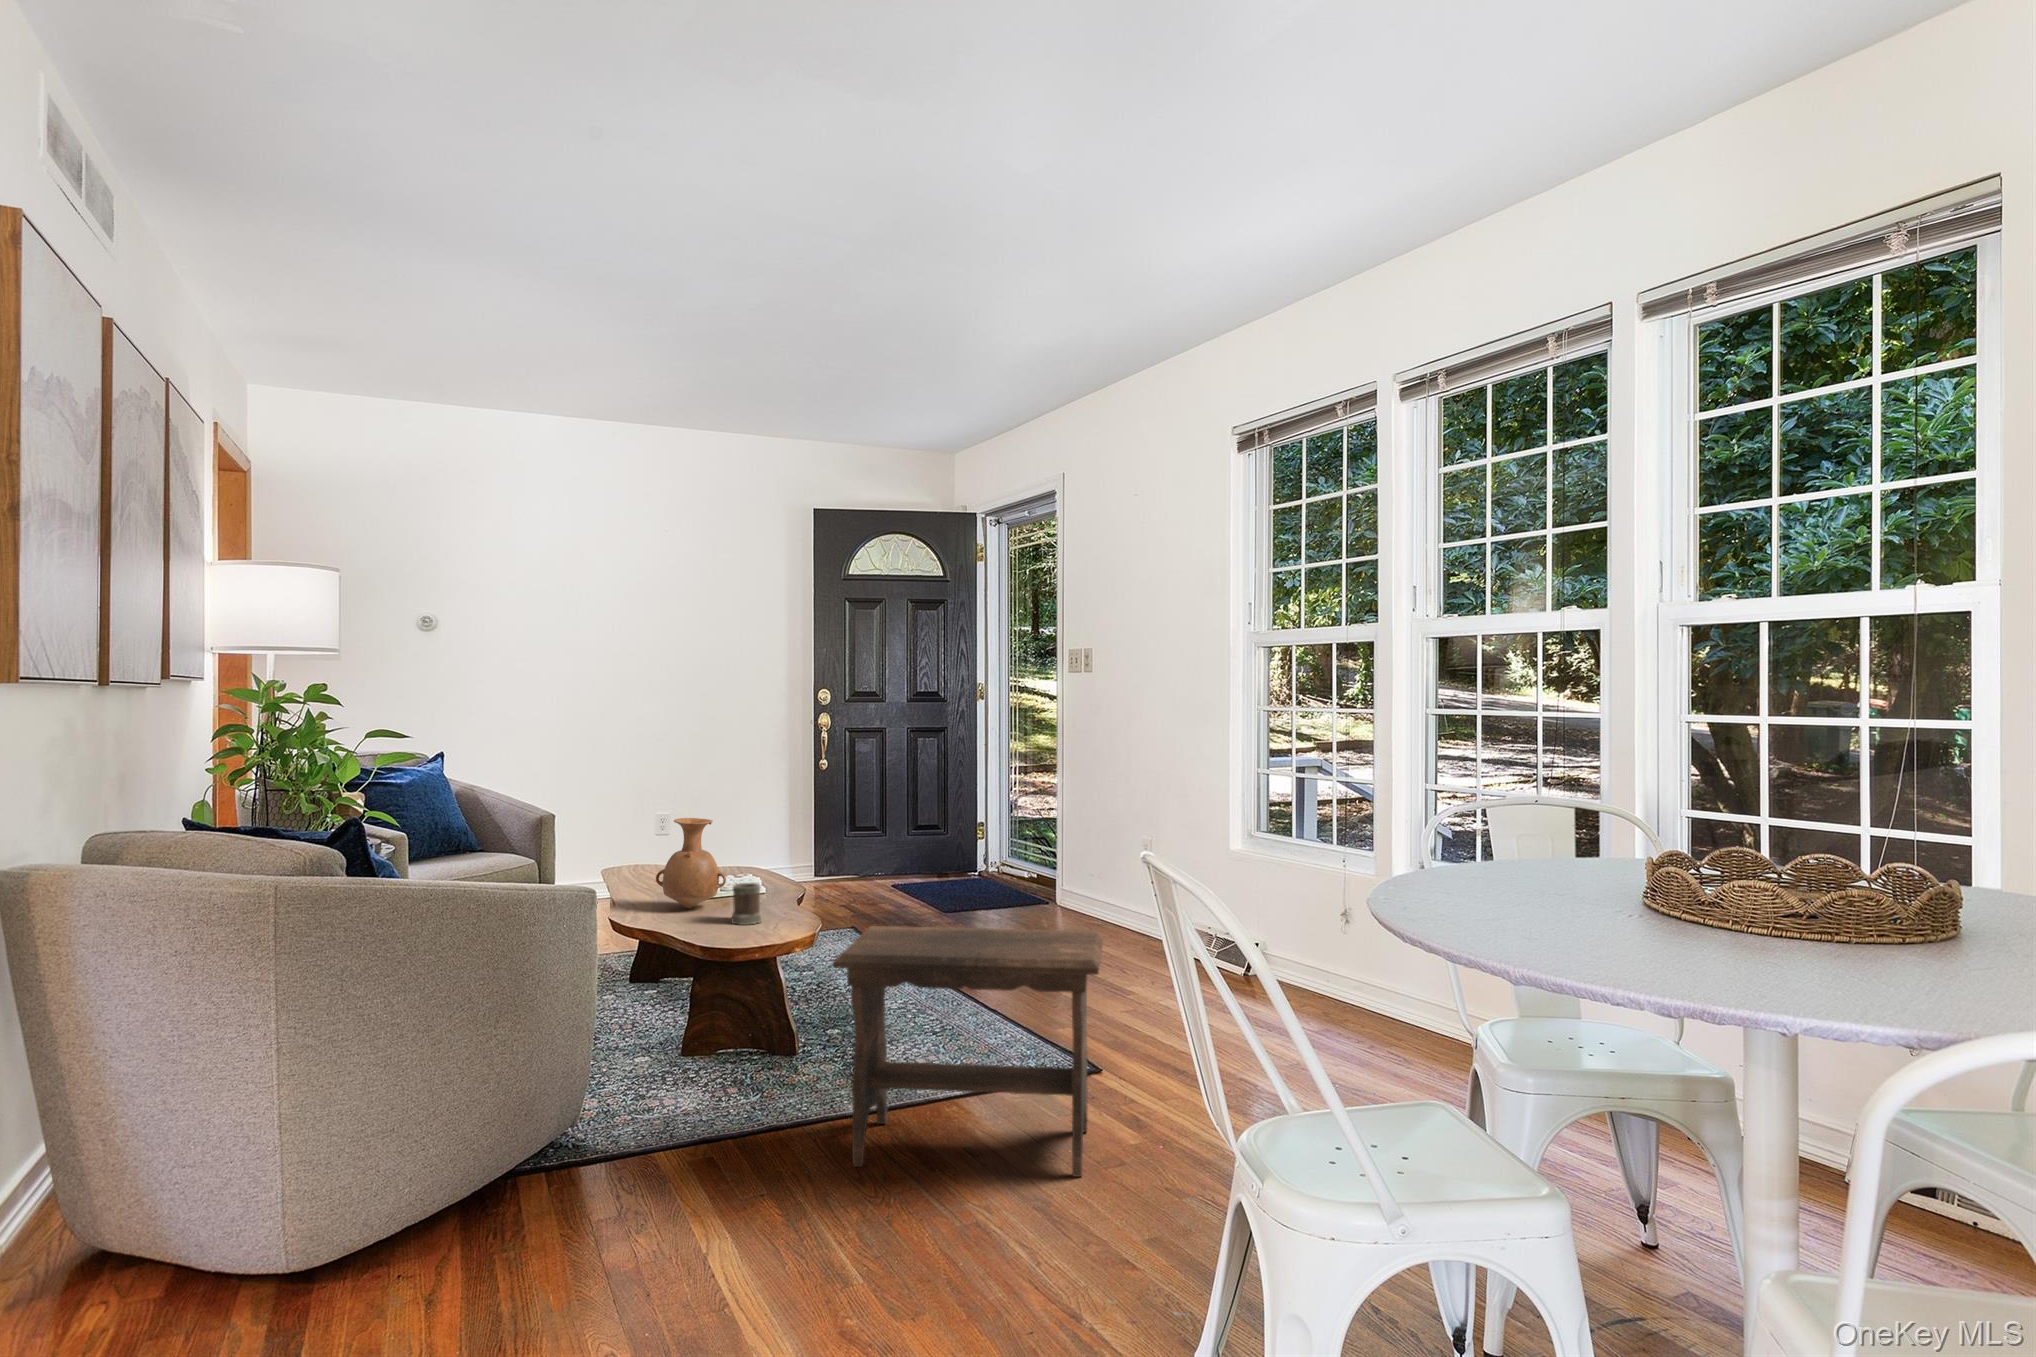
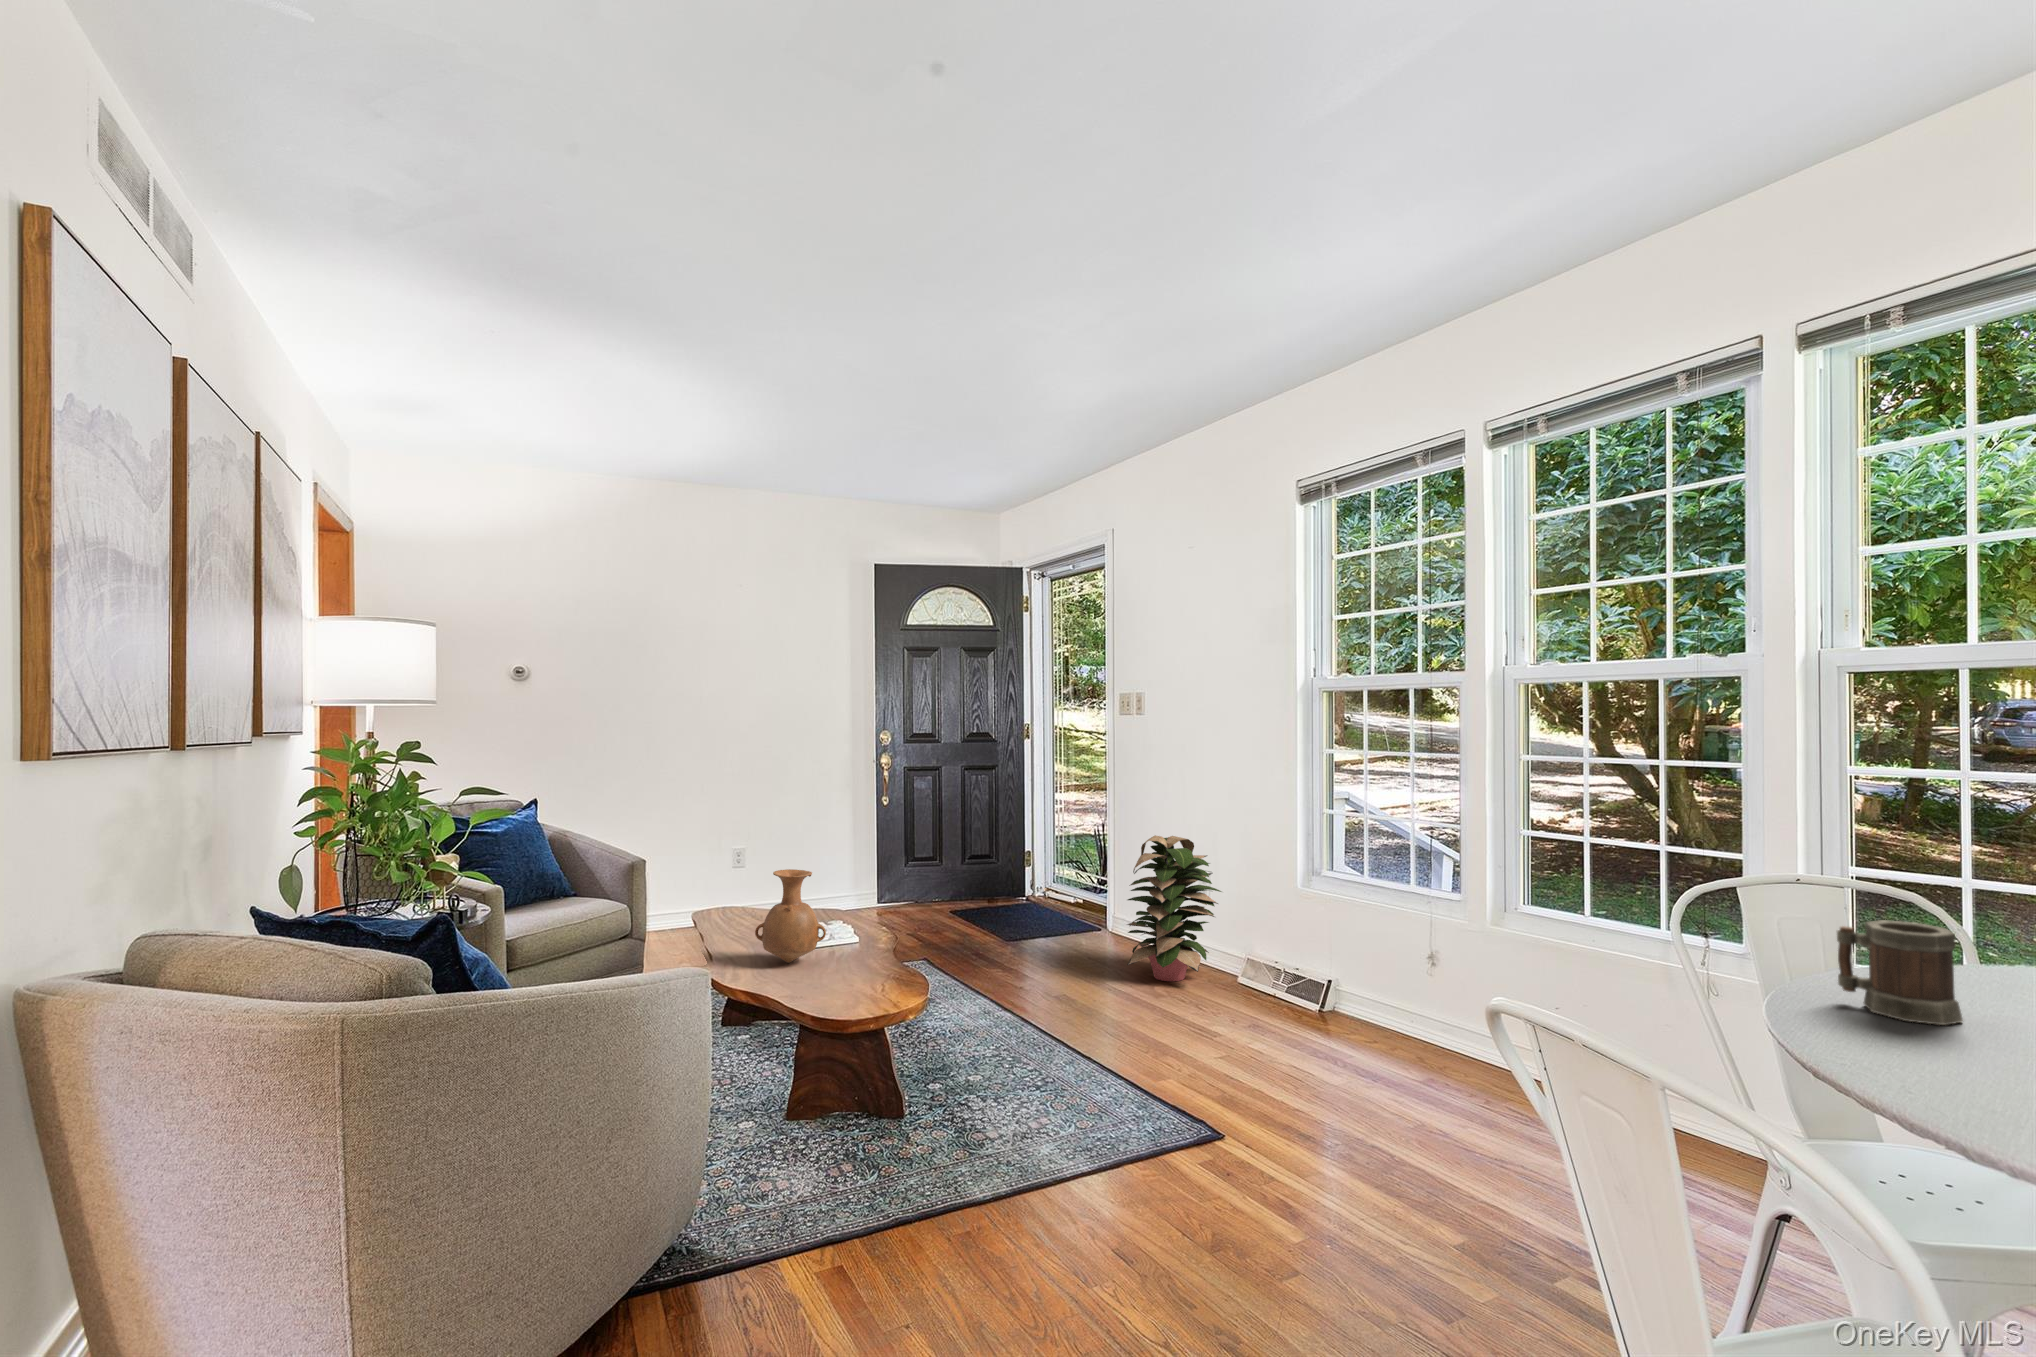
decorative plant: none [1054,799,1158,949] -> present [1127,835,1221,981]
mug: present [732,883,762,925] -> present [1837,920,1963,1025]
footstool: present [833,926,1103,1177] -> none [978,998,1277,1292]

